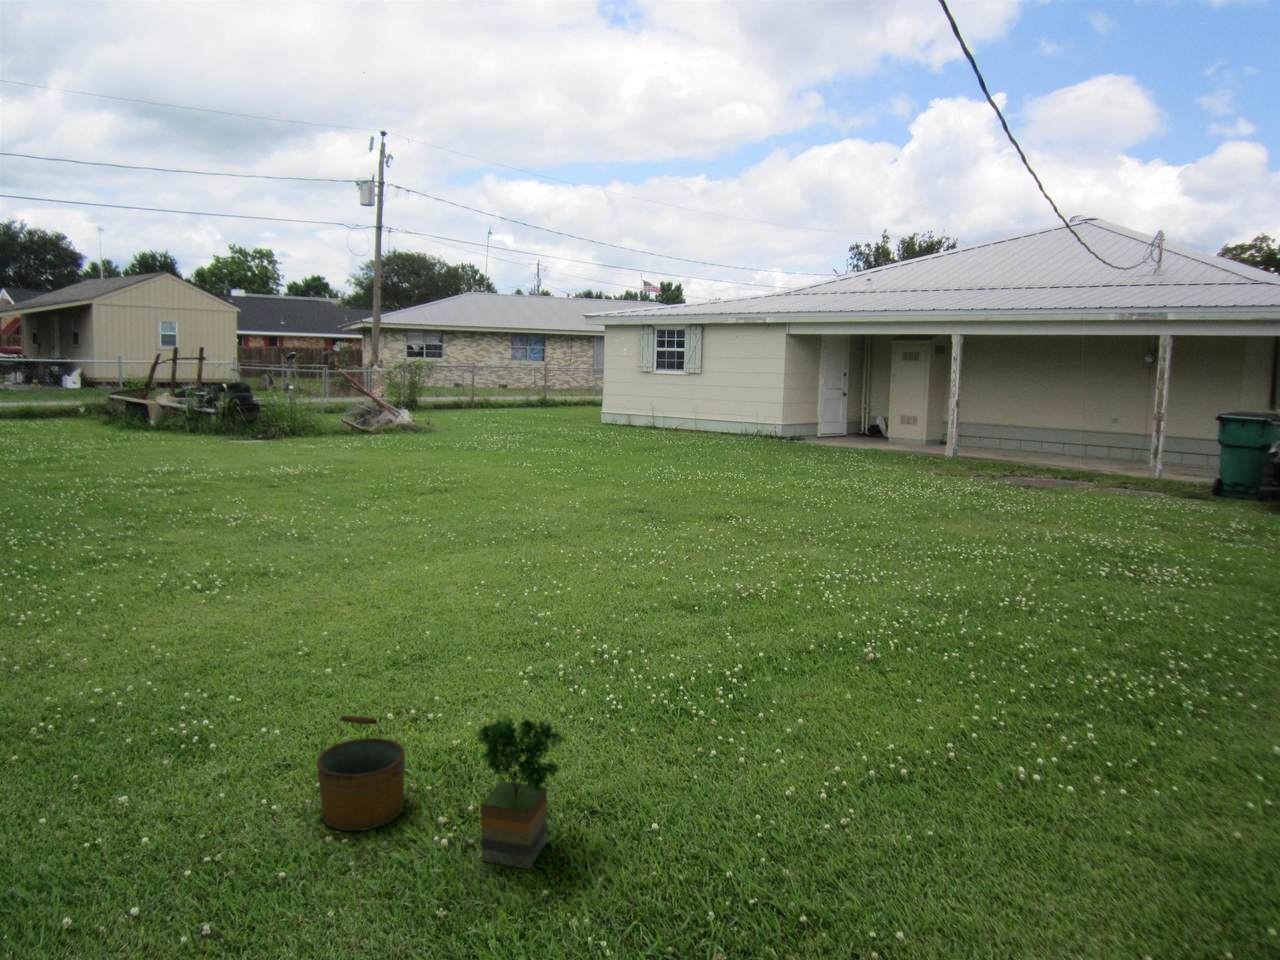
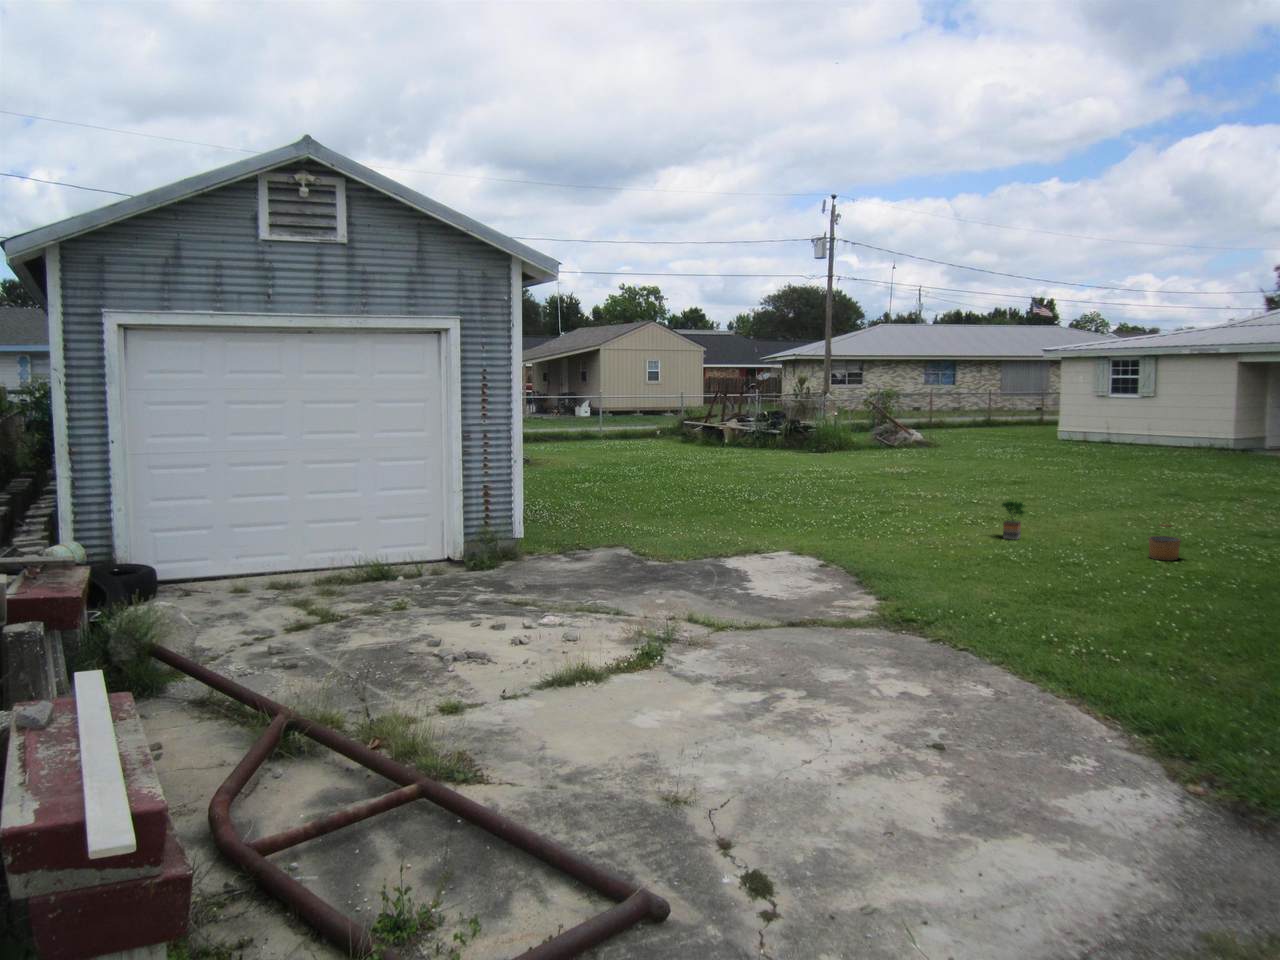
potted tree: present [476,718,564,869] -> present [1002,501,1025,540]

